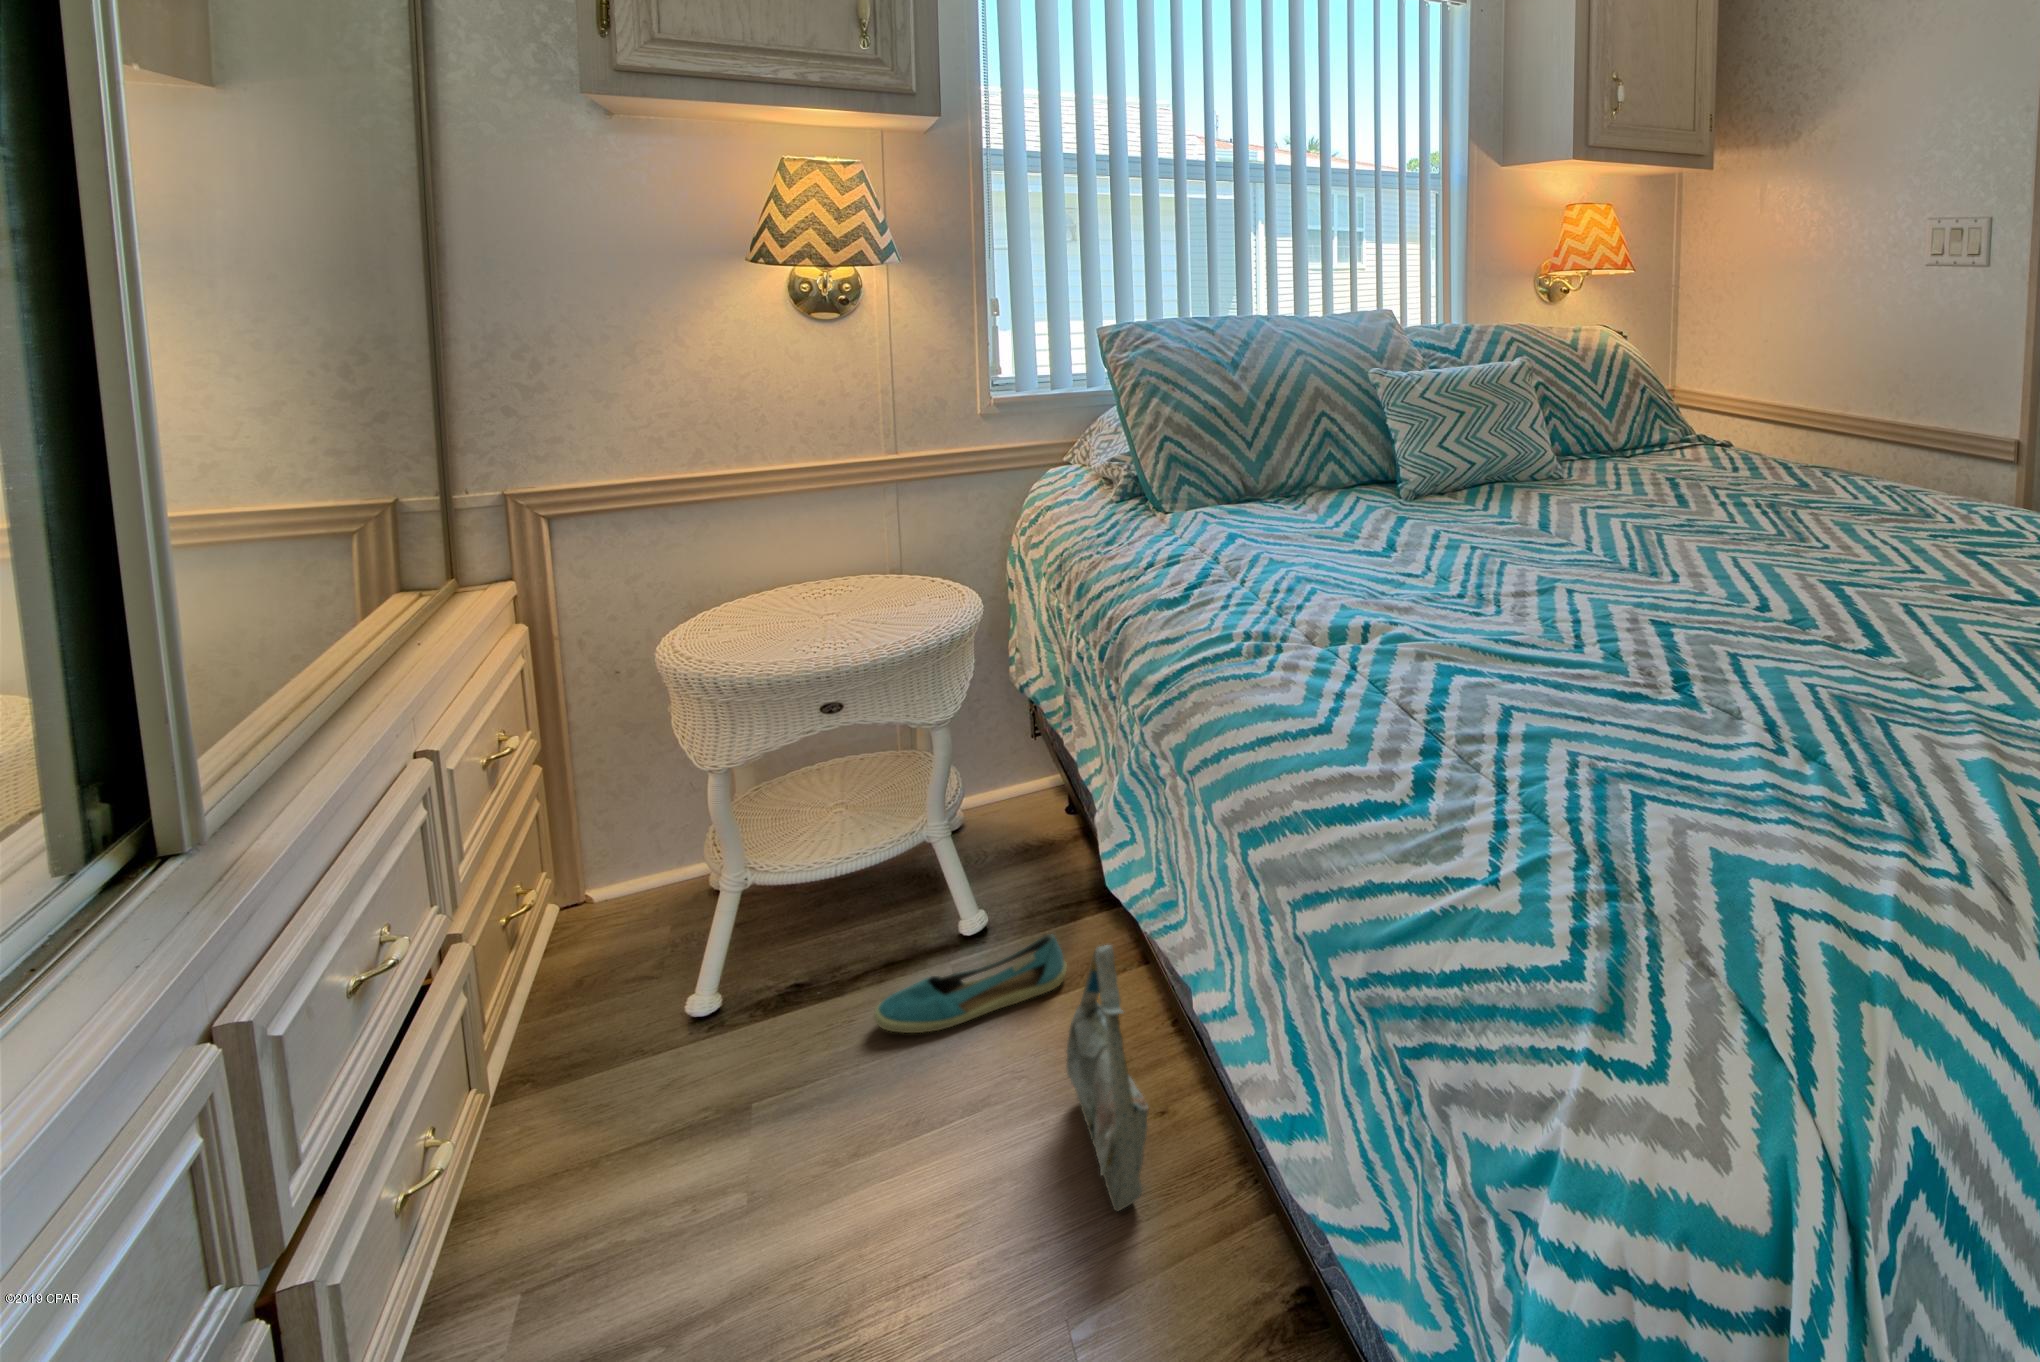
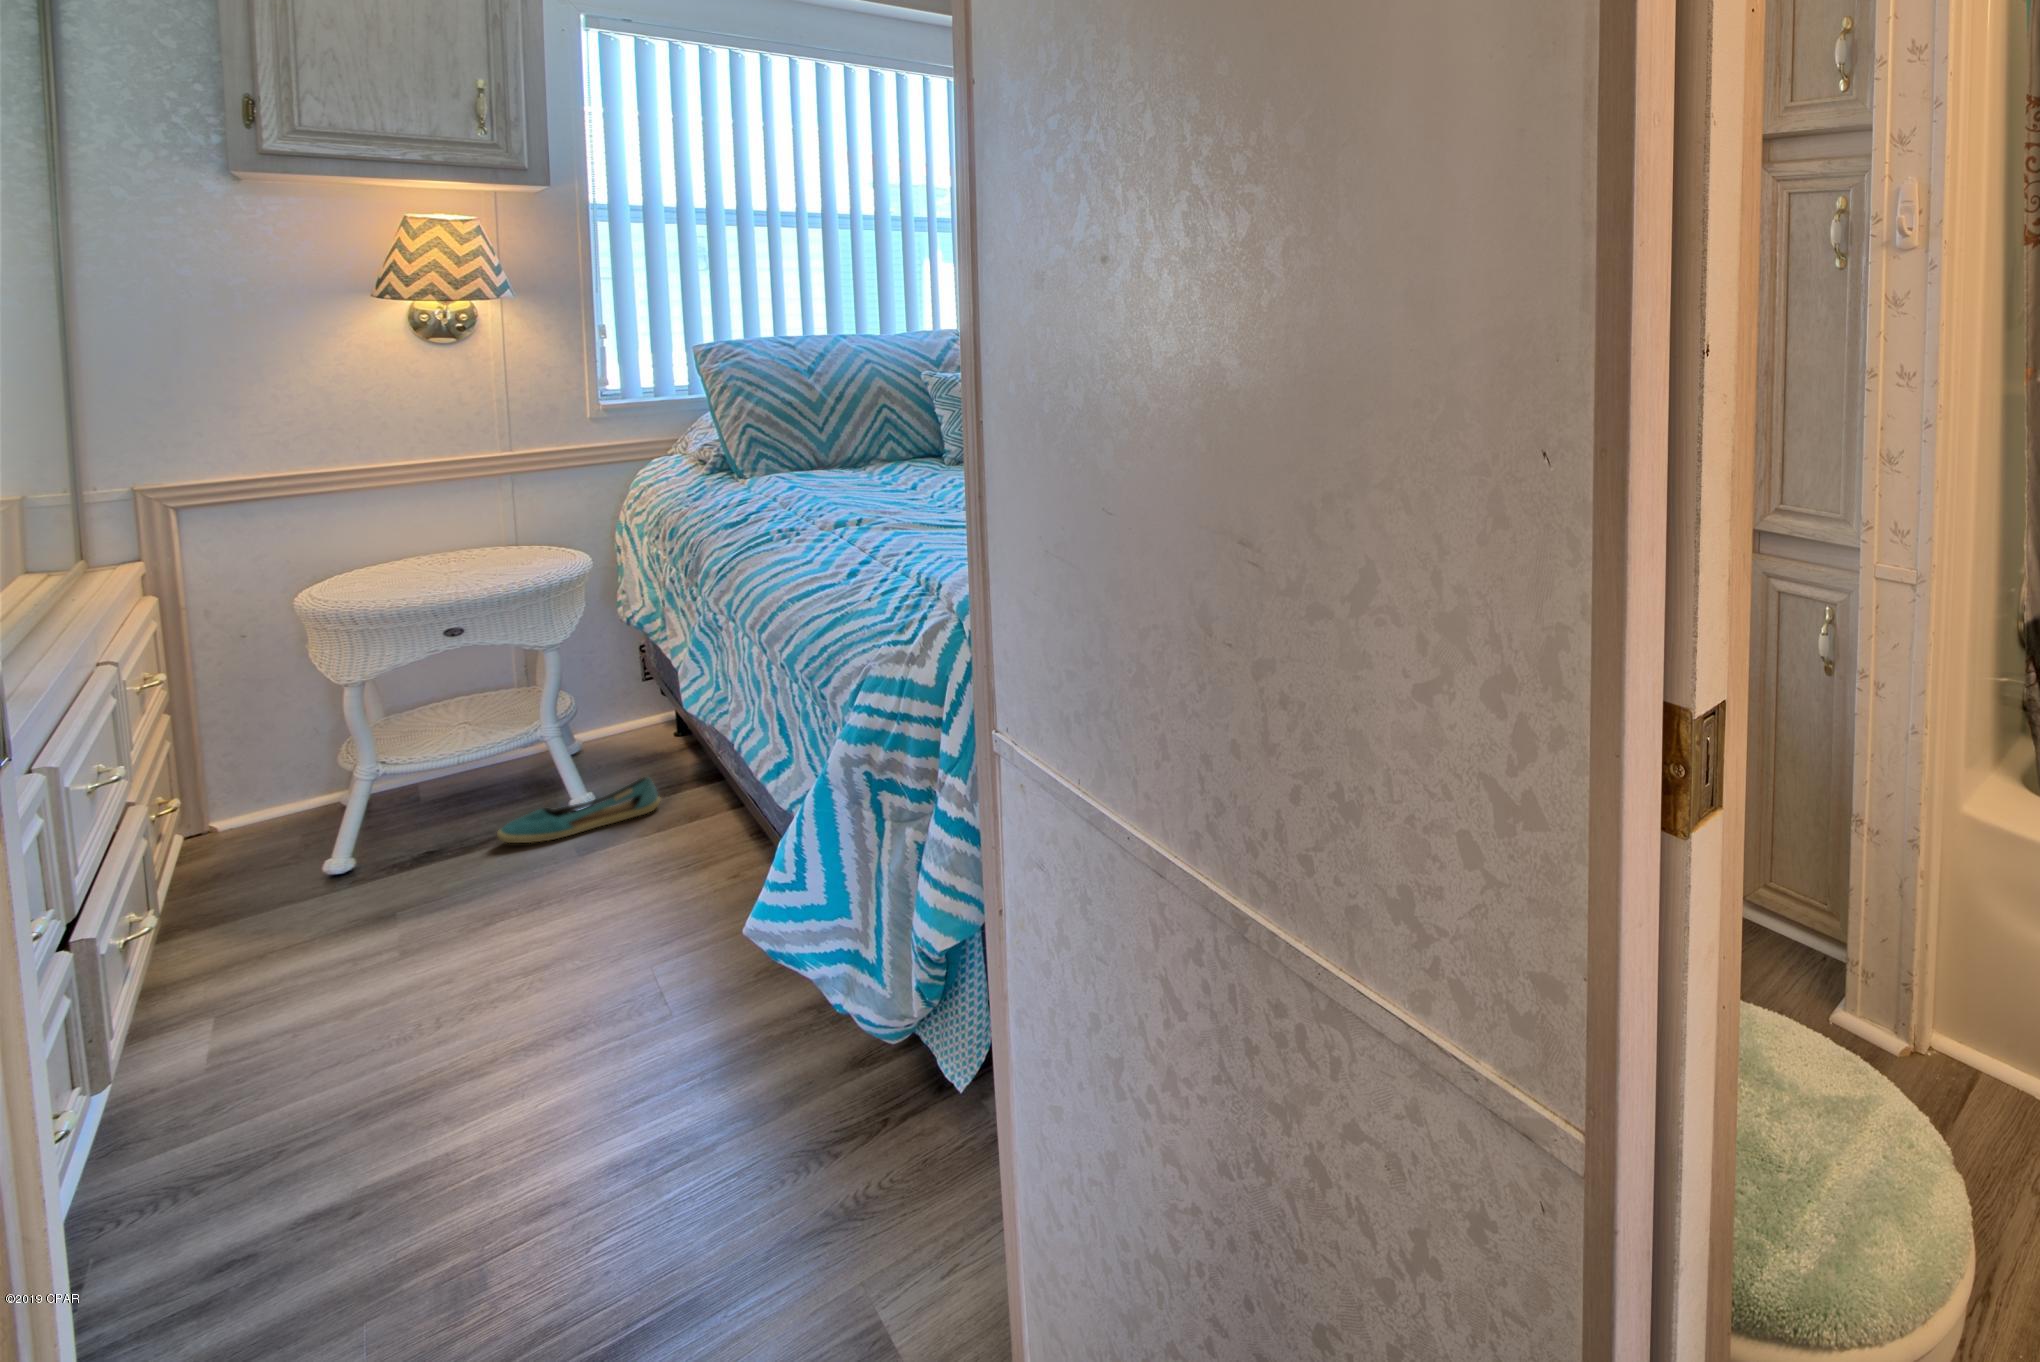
bag: present [1066,945,1149,1212] -> none [652,735,707,892]

